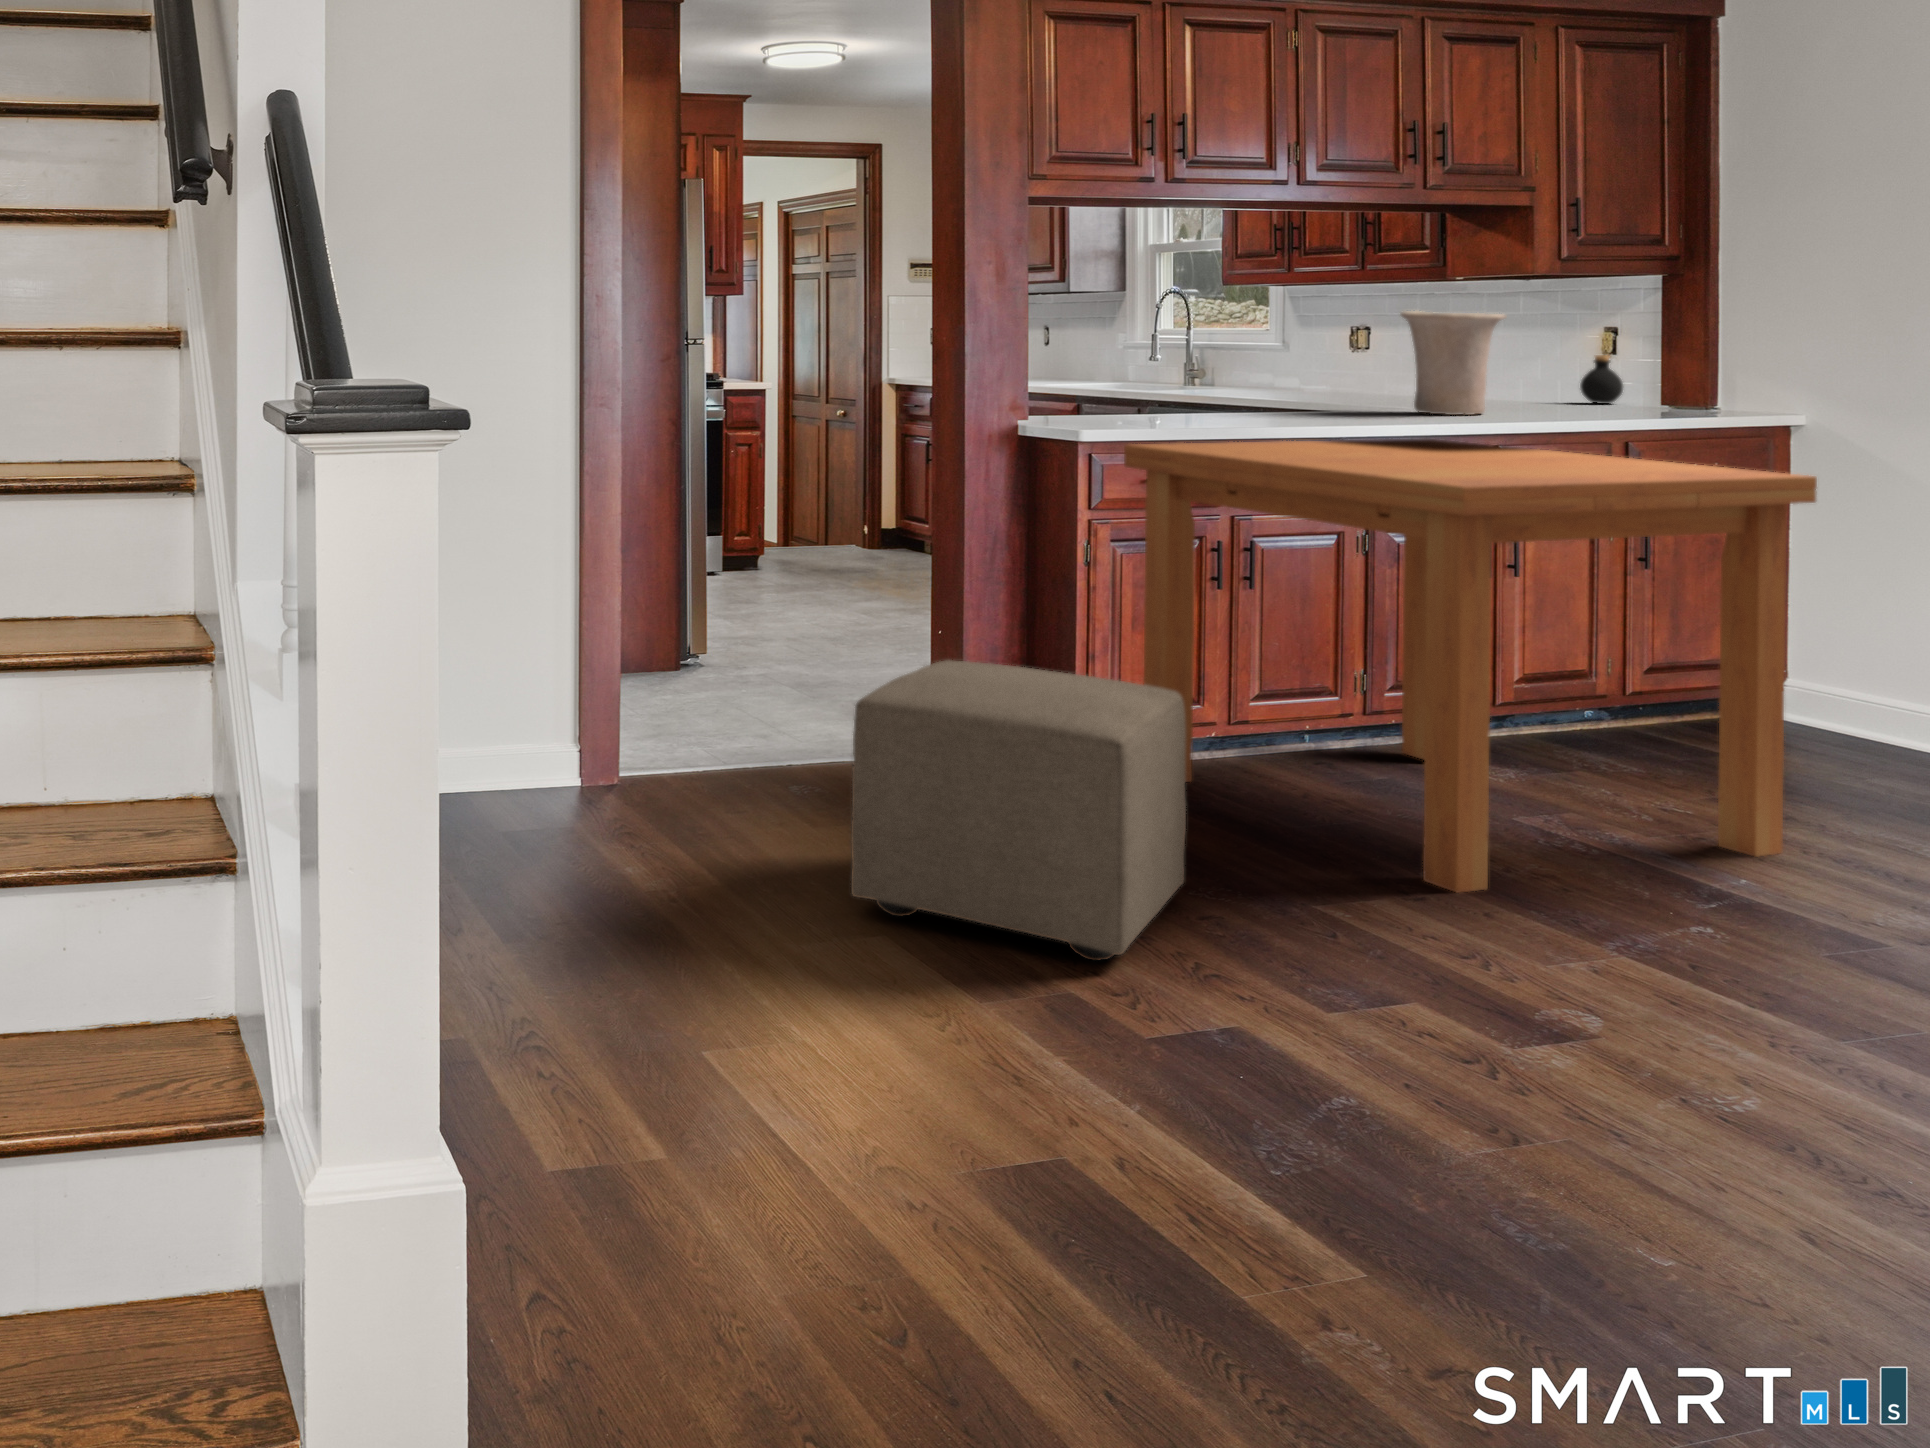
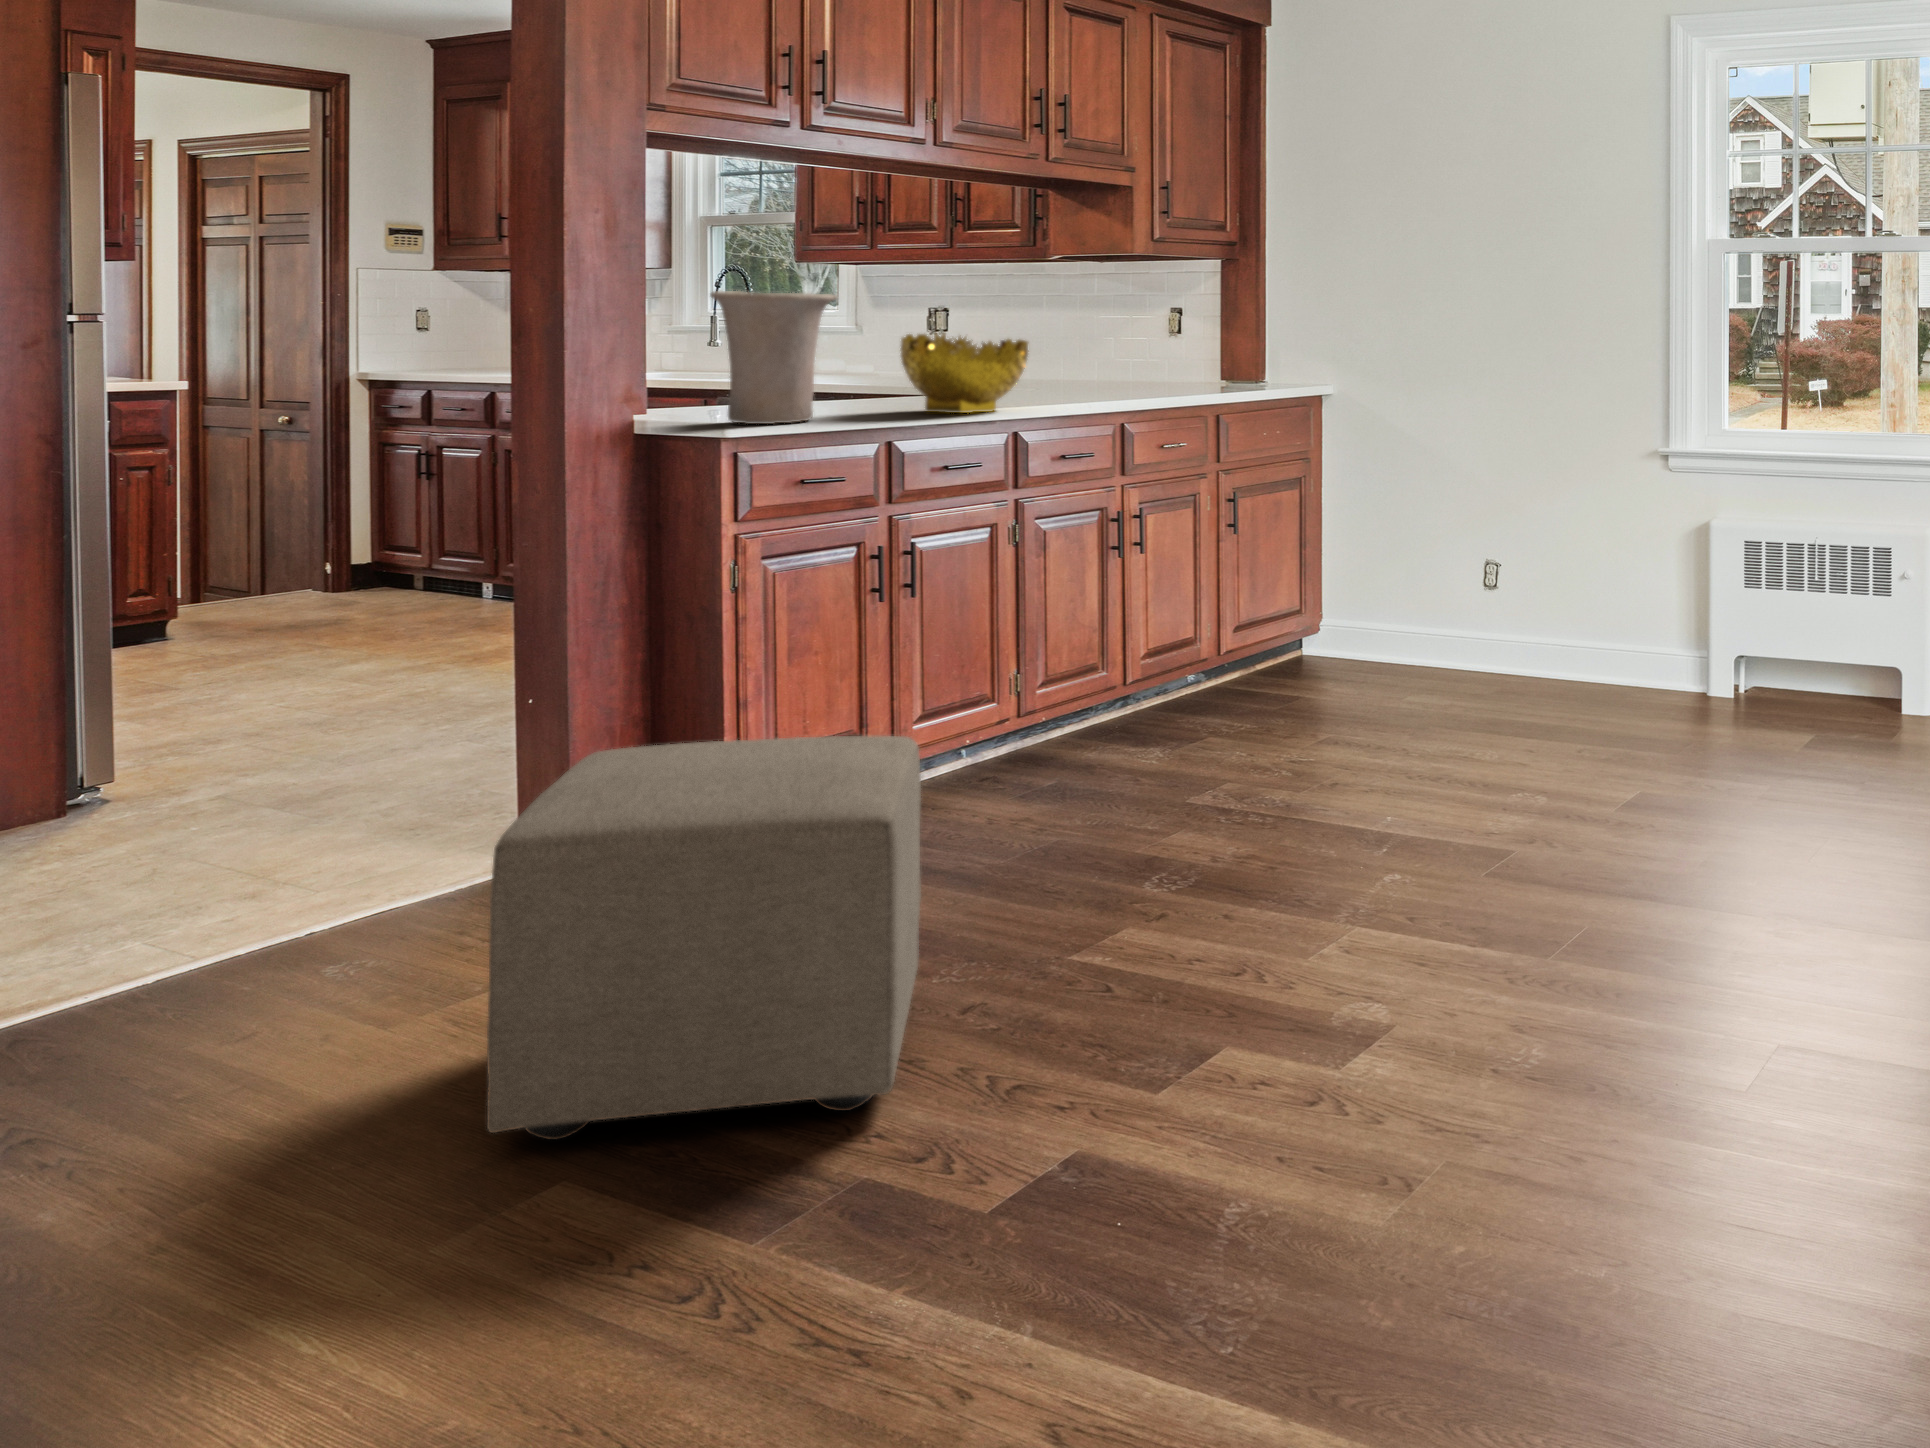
vase: present [1401,311,1506,415] -> present [710,291,837,424]
bottle: present [1580,355,1623,404] -> none [1163,329,1198,375]
decorative bowl: none [1246,356,1372,430] -> present [900,334,1029,413]
dining table: present [1124,439,1817,893] -> none [780,416,1410,895]

